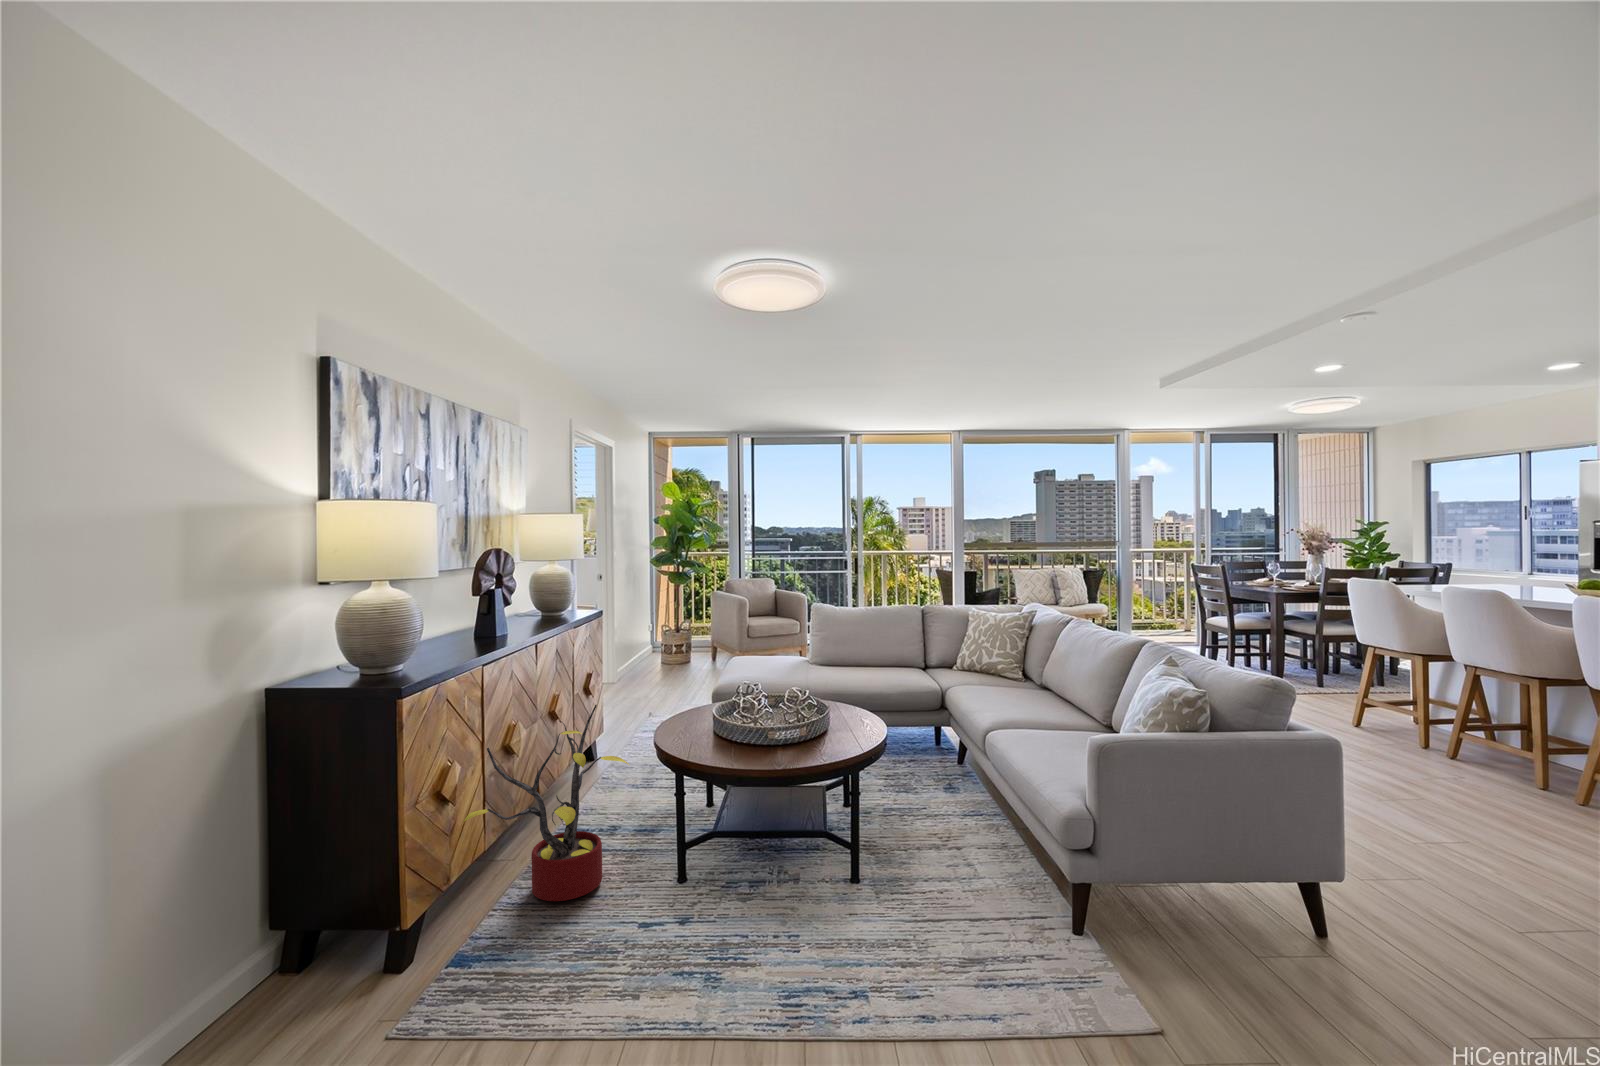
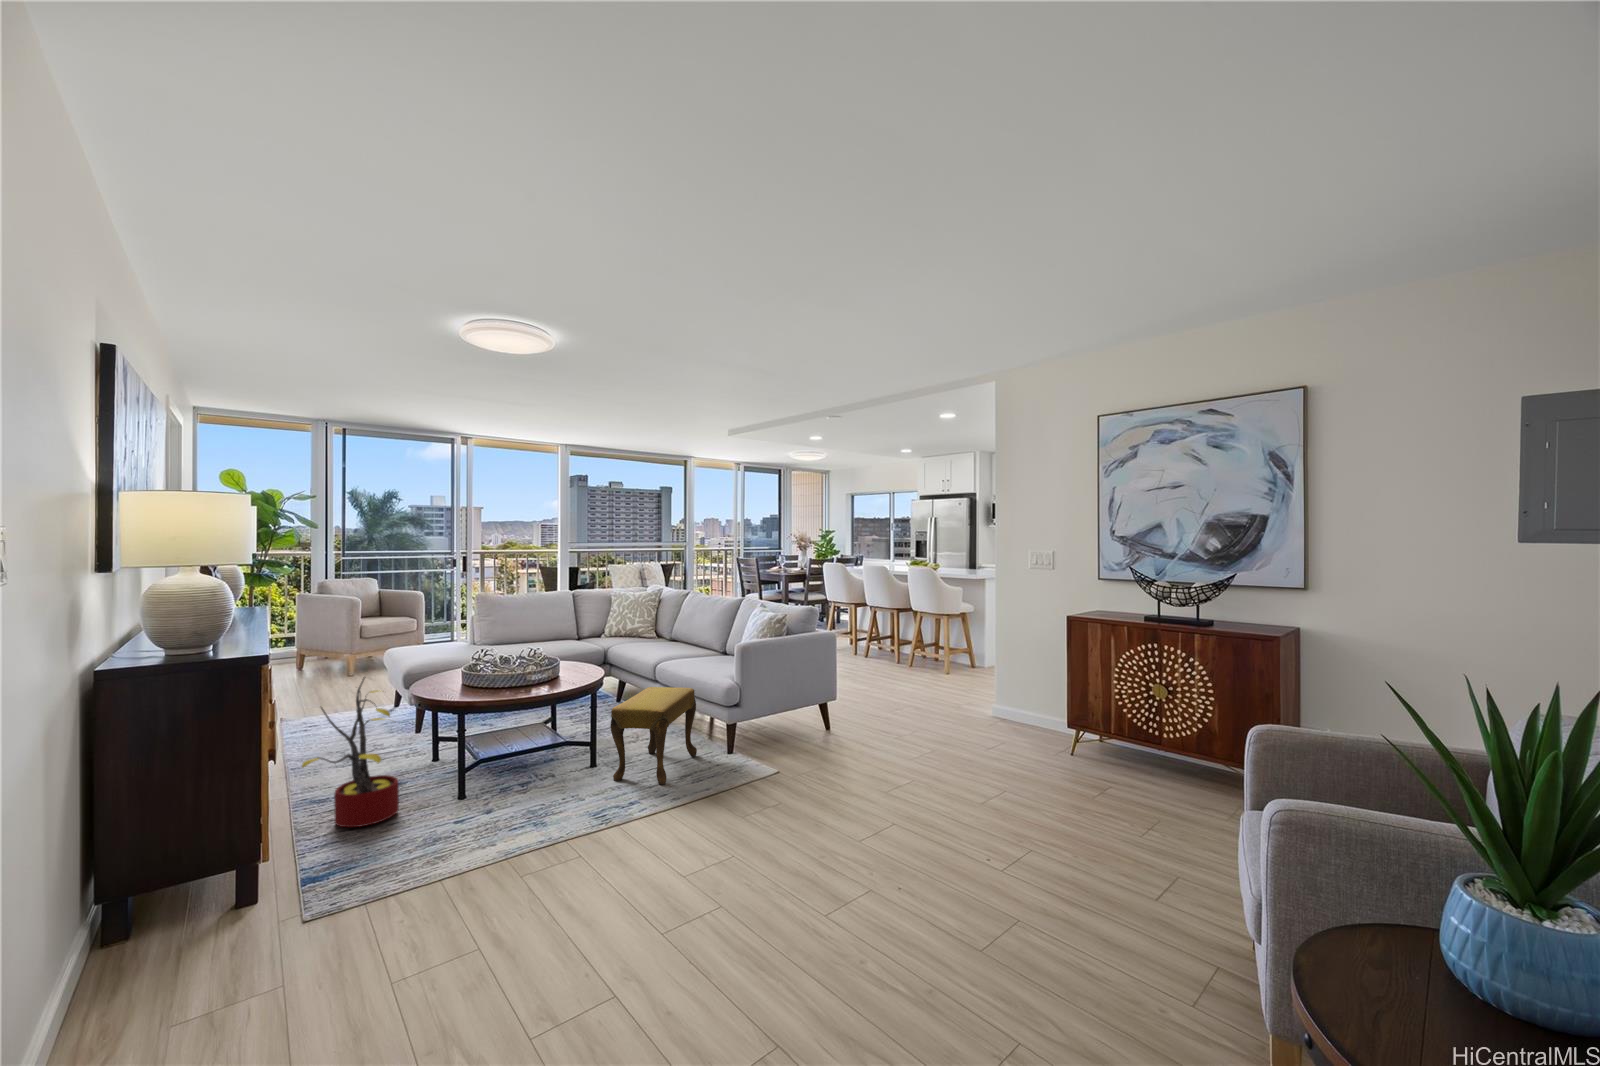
footstool: none [859,777,1021,969] -> present [611,687,697,785]

